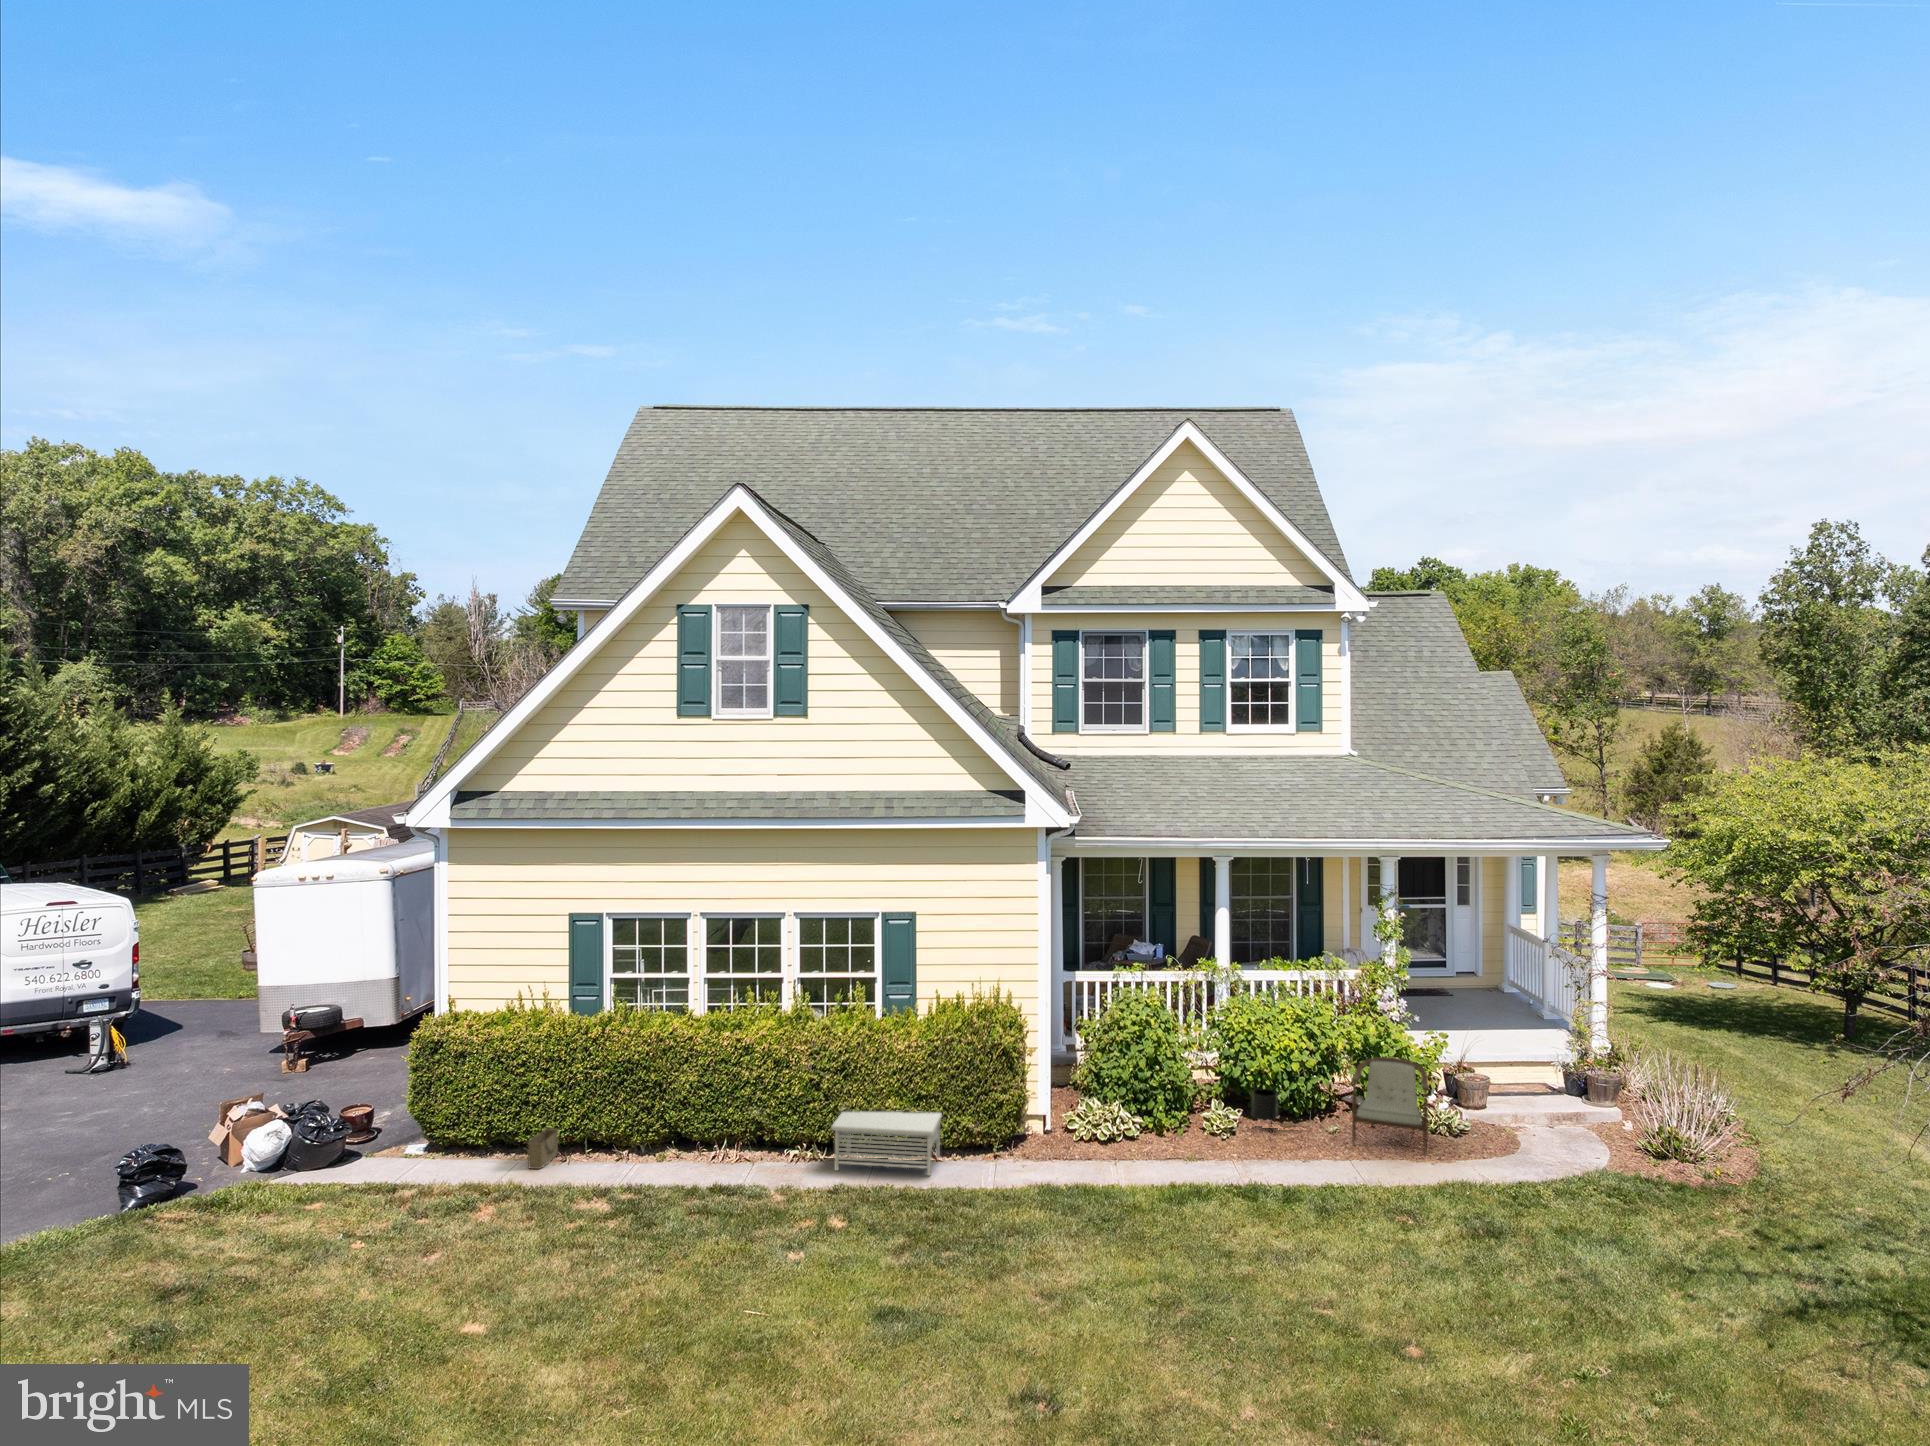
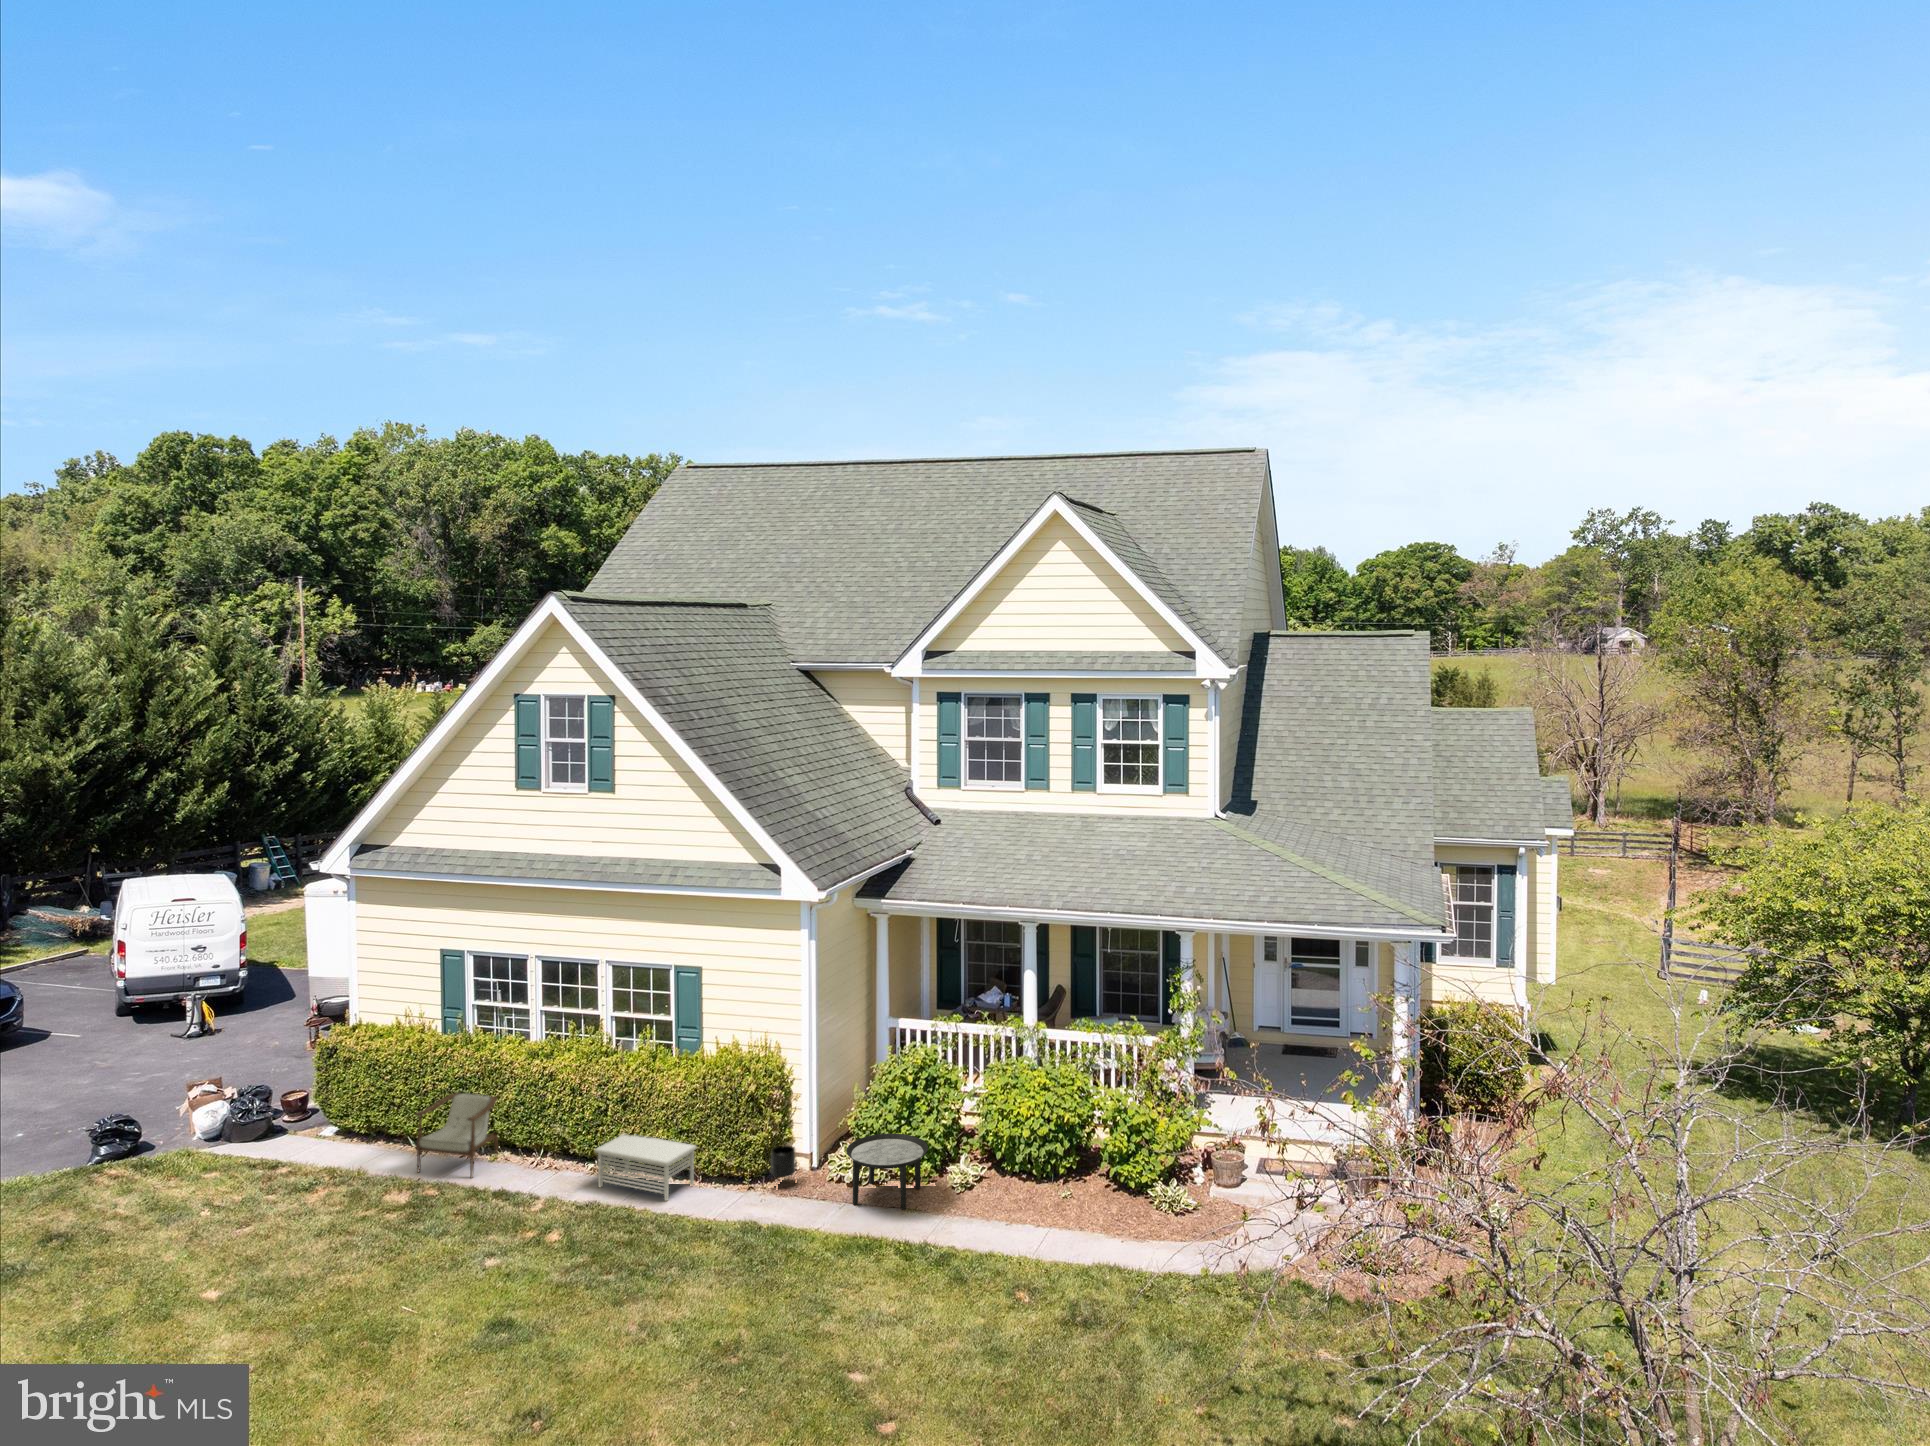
armchair: present [1351,1057,1429,1155] -> present [416,1093,498,1178]
round table: none [1115,1082,1203,1160] -> present [846,1134,928,1210]
planter: present [1251,1088,1278,1126] -> present [771,1145,796,1177]
basket: present [528,1128,558,1169] -> none [379,1128,414,1161]

